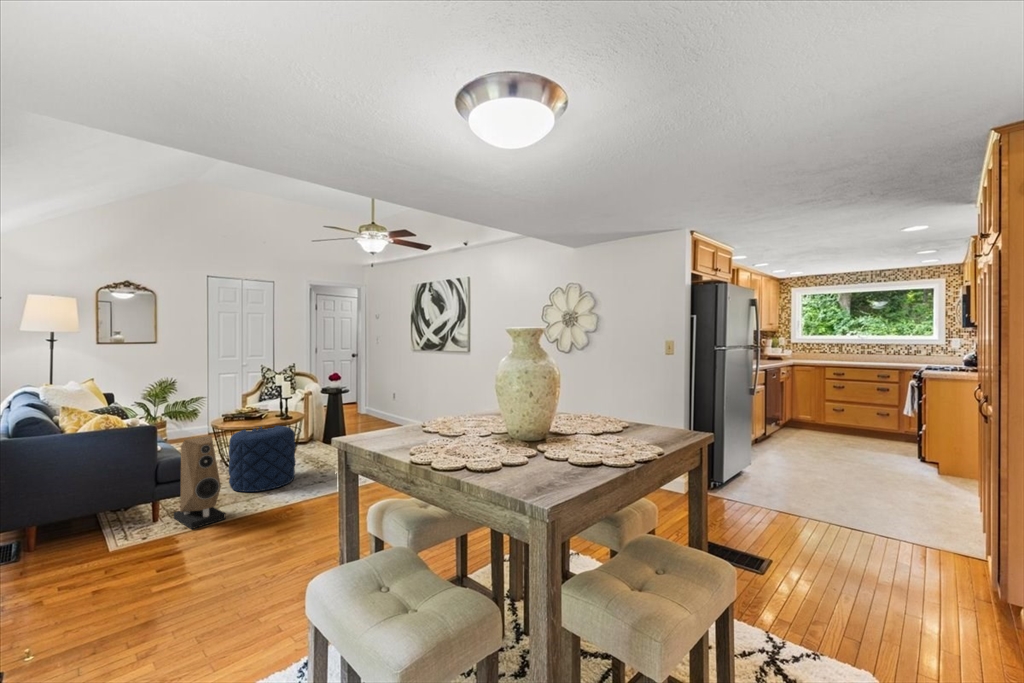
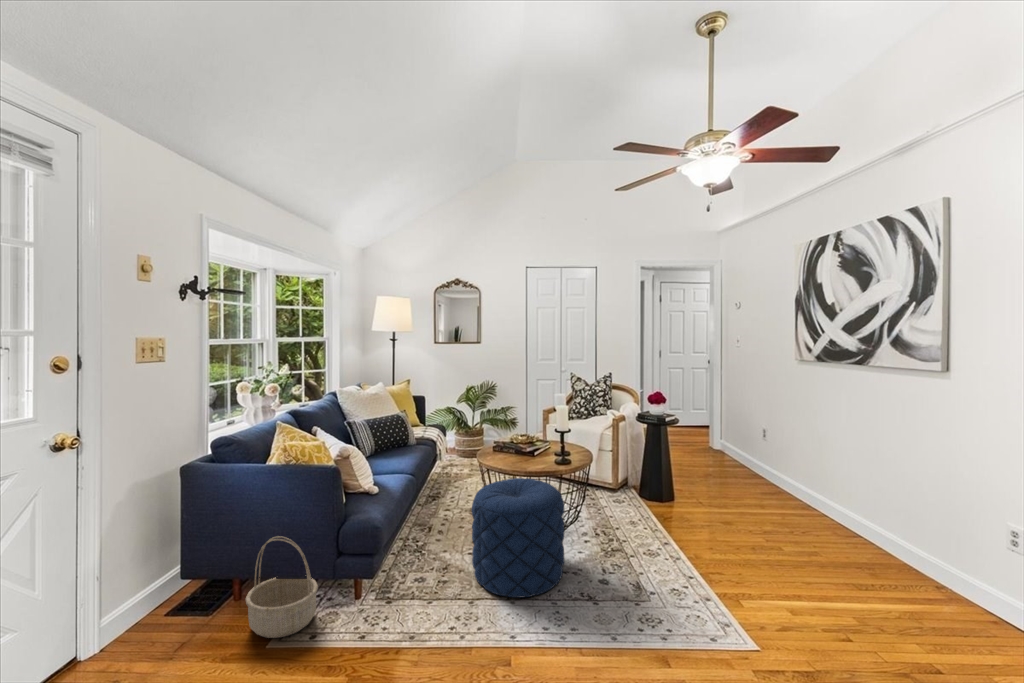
speaker: present [174,436,225,529] -> none [363,506,419,666]
basket: none [59,475,127,546] -> present [246,536,318,638]

